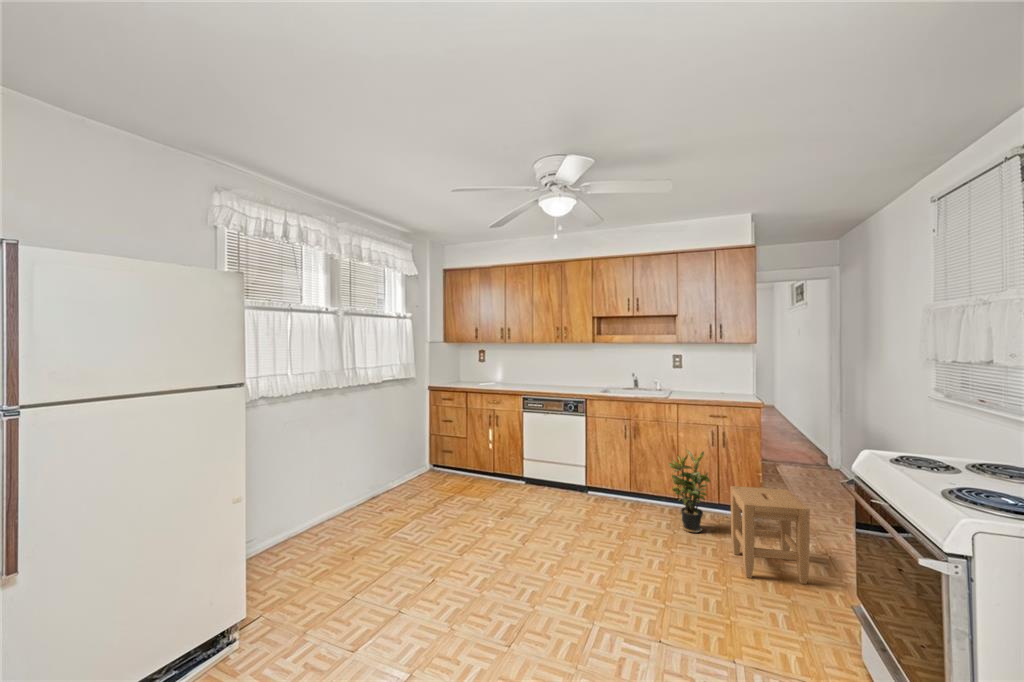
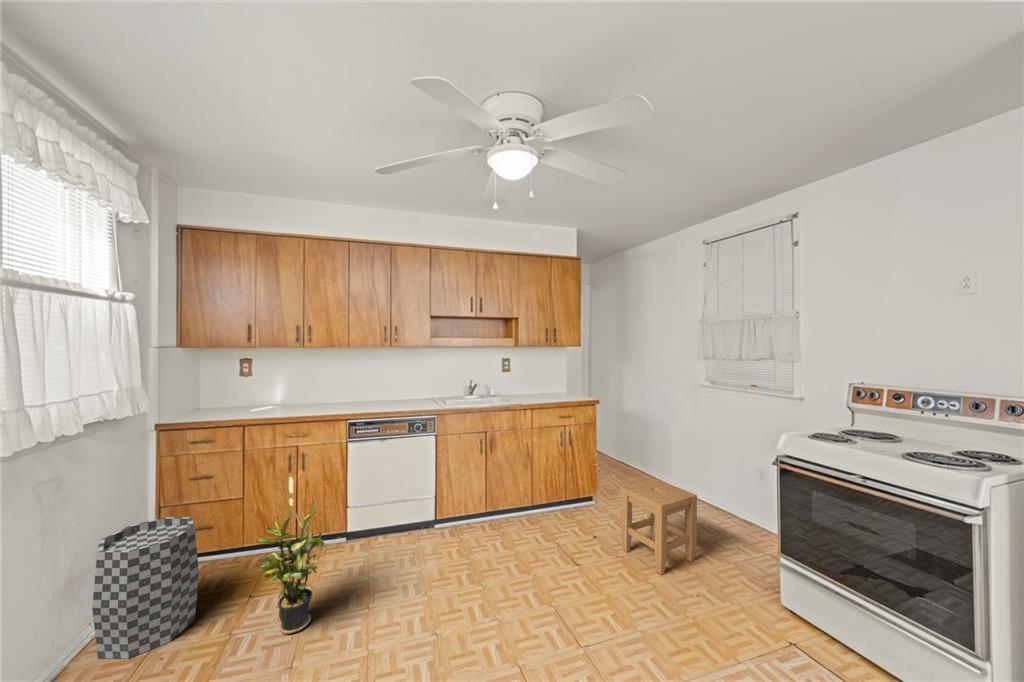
trash can: none [392,436,435,498] -> present [92,517,199,659]
potted plant: present [669,450,710,533] -> present [257,505,325,635]

